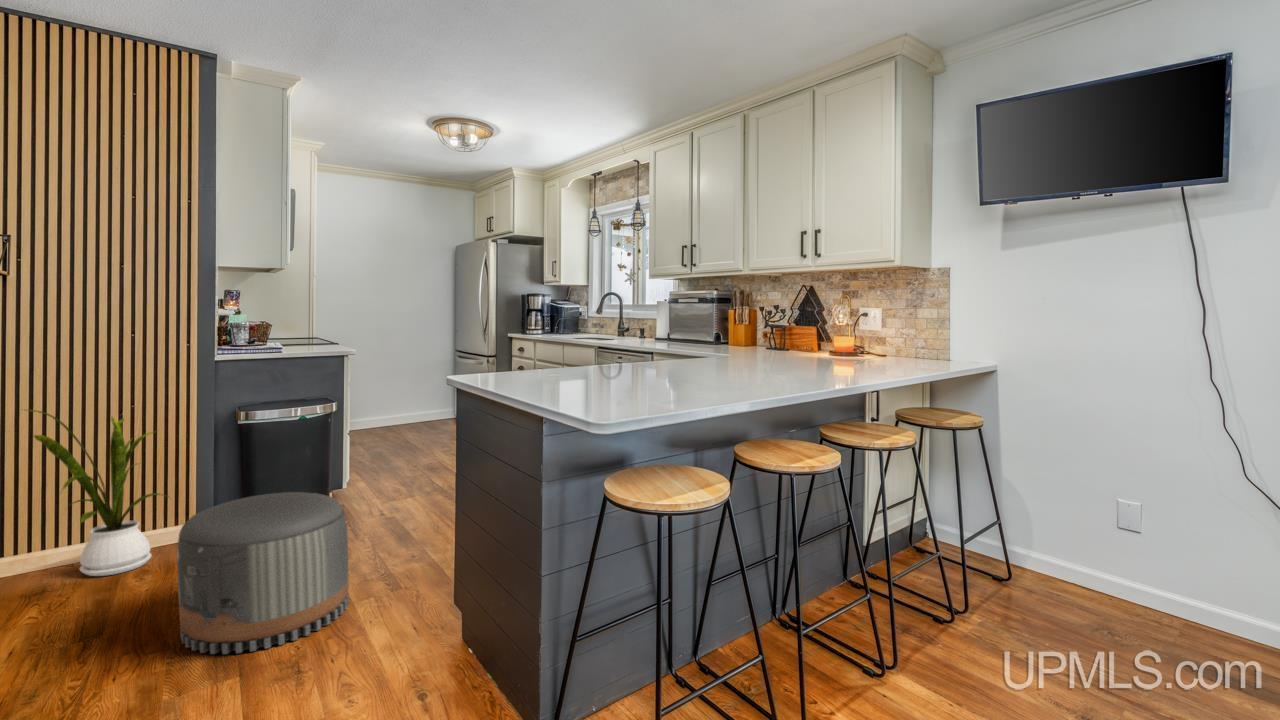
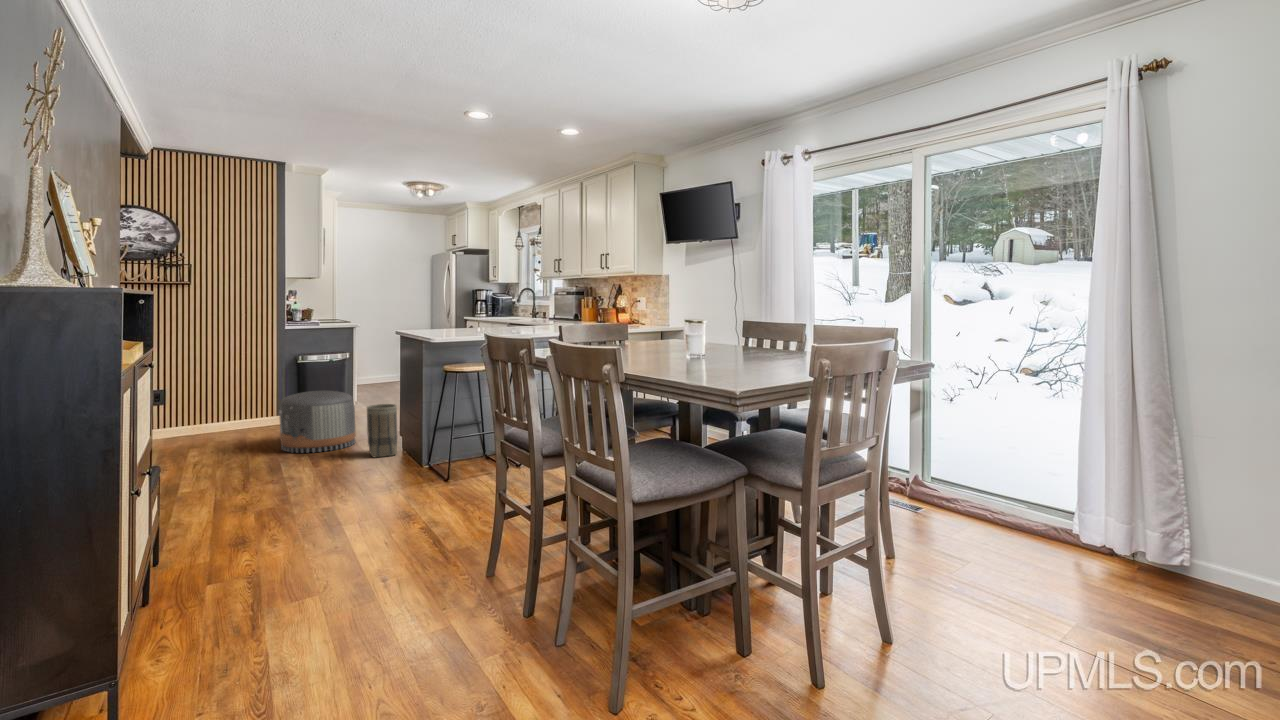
house plant: present [29,410,168,576] -> none [199,351,266,434]
basket: none [379,534,449,673] -> present [367,404,397,457]

